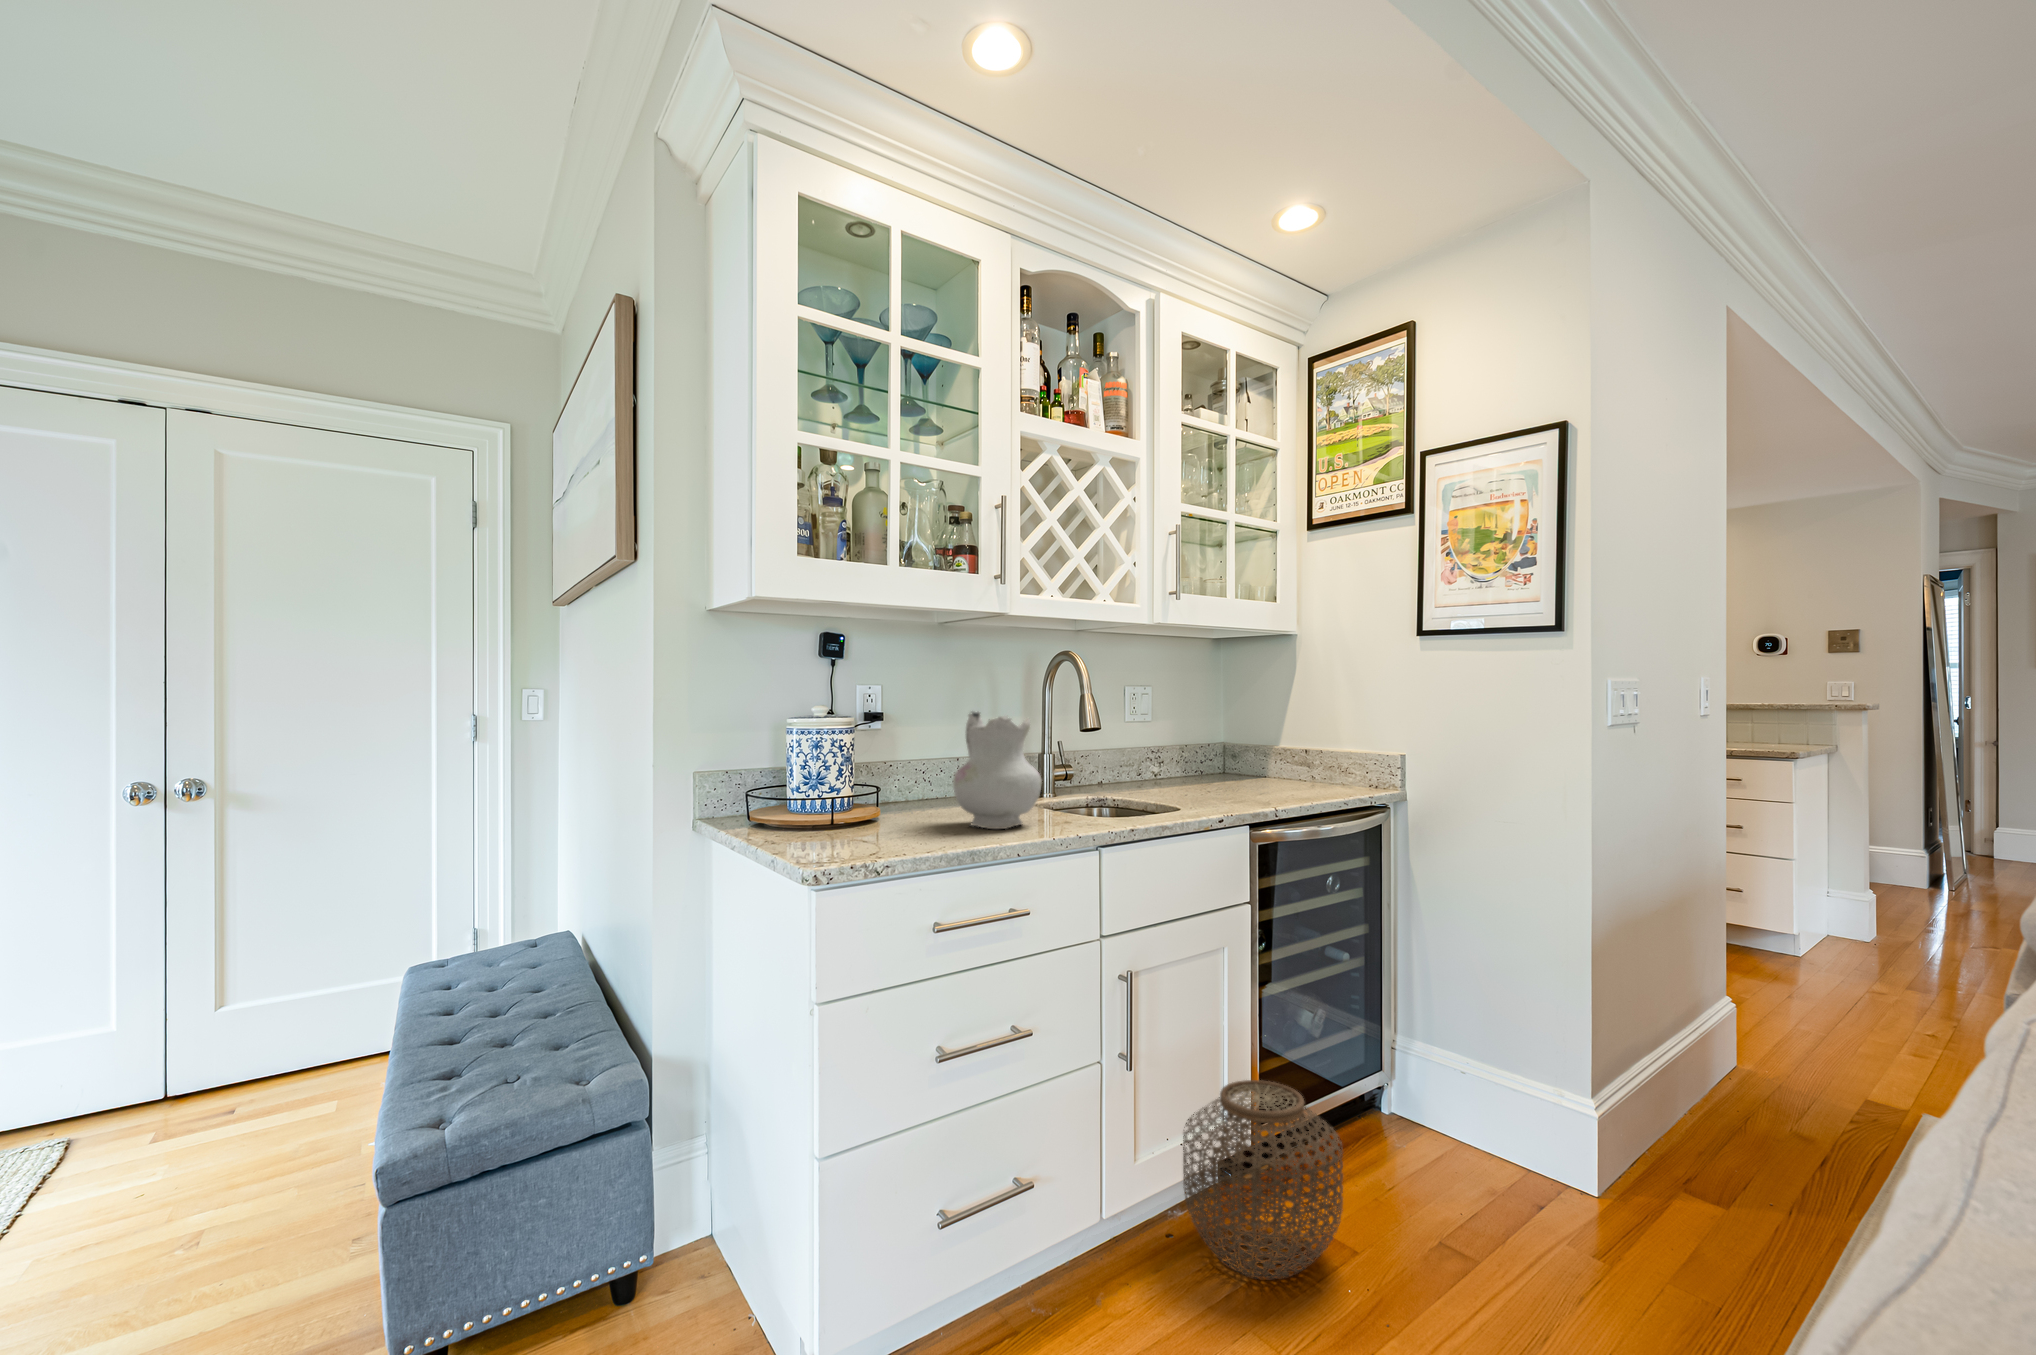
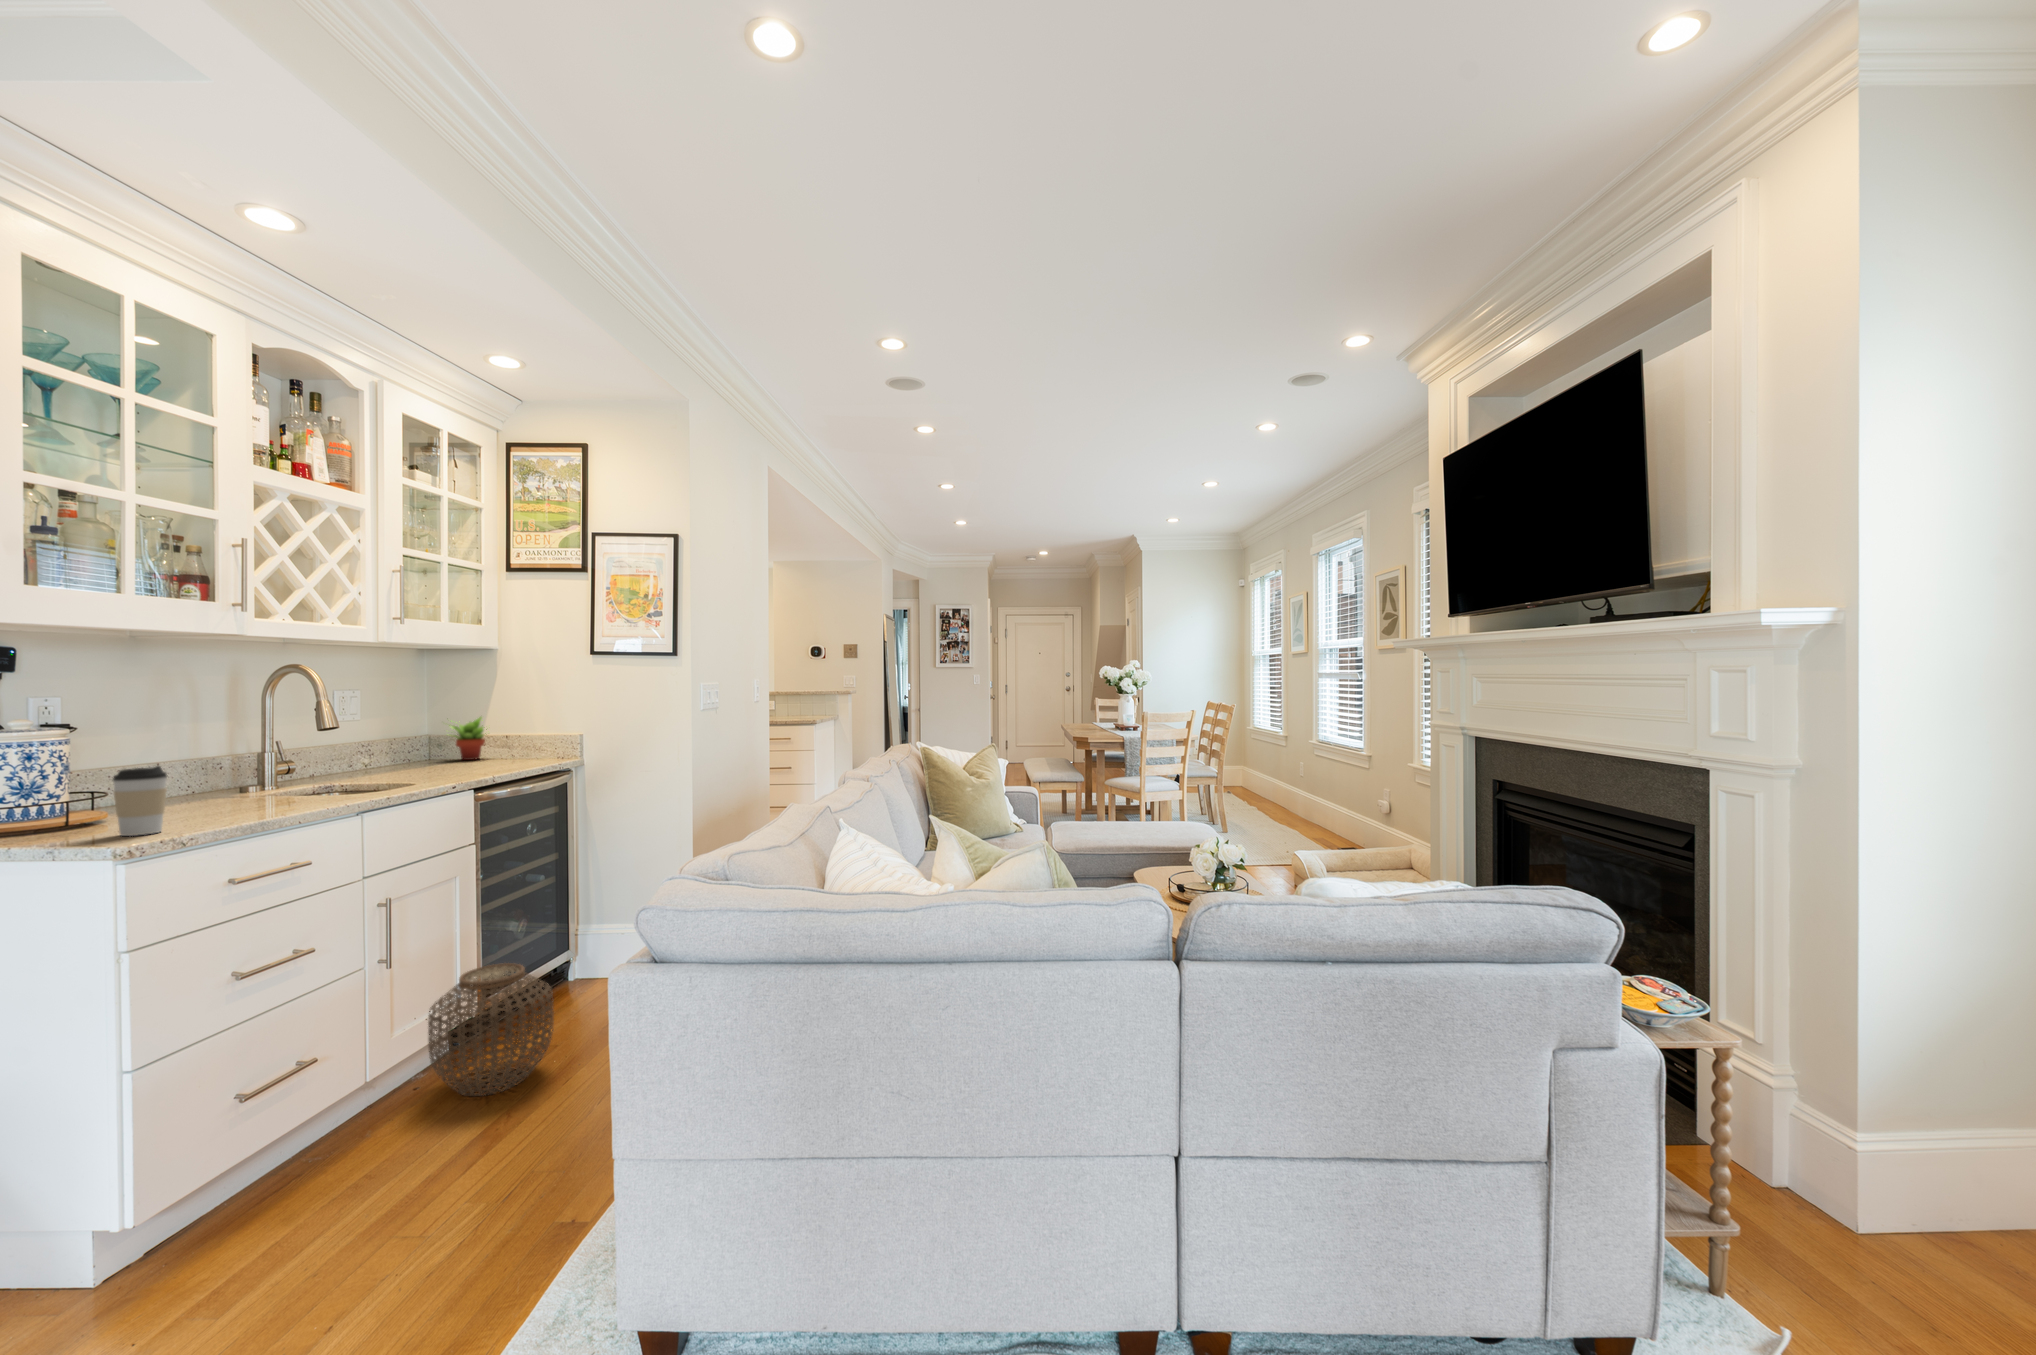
ceramic pitcher: present [953,711,1042,829] -> none [198,717,295,813]
succulent plant: none [1233,720,1297,779] -> present [449,717,487,760]
coffee cup: none [859,765,906,846] -> present [113,766,167,836]

